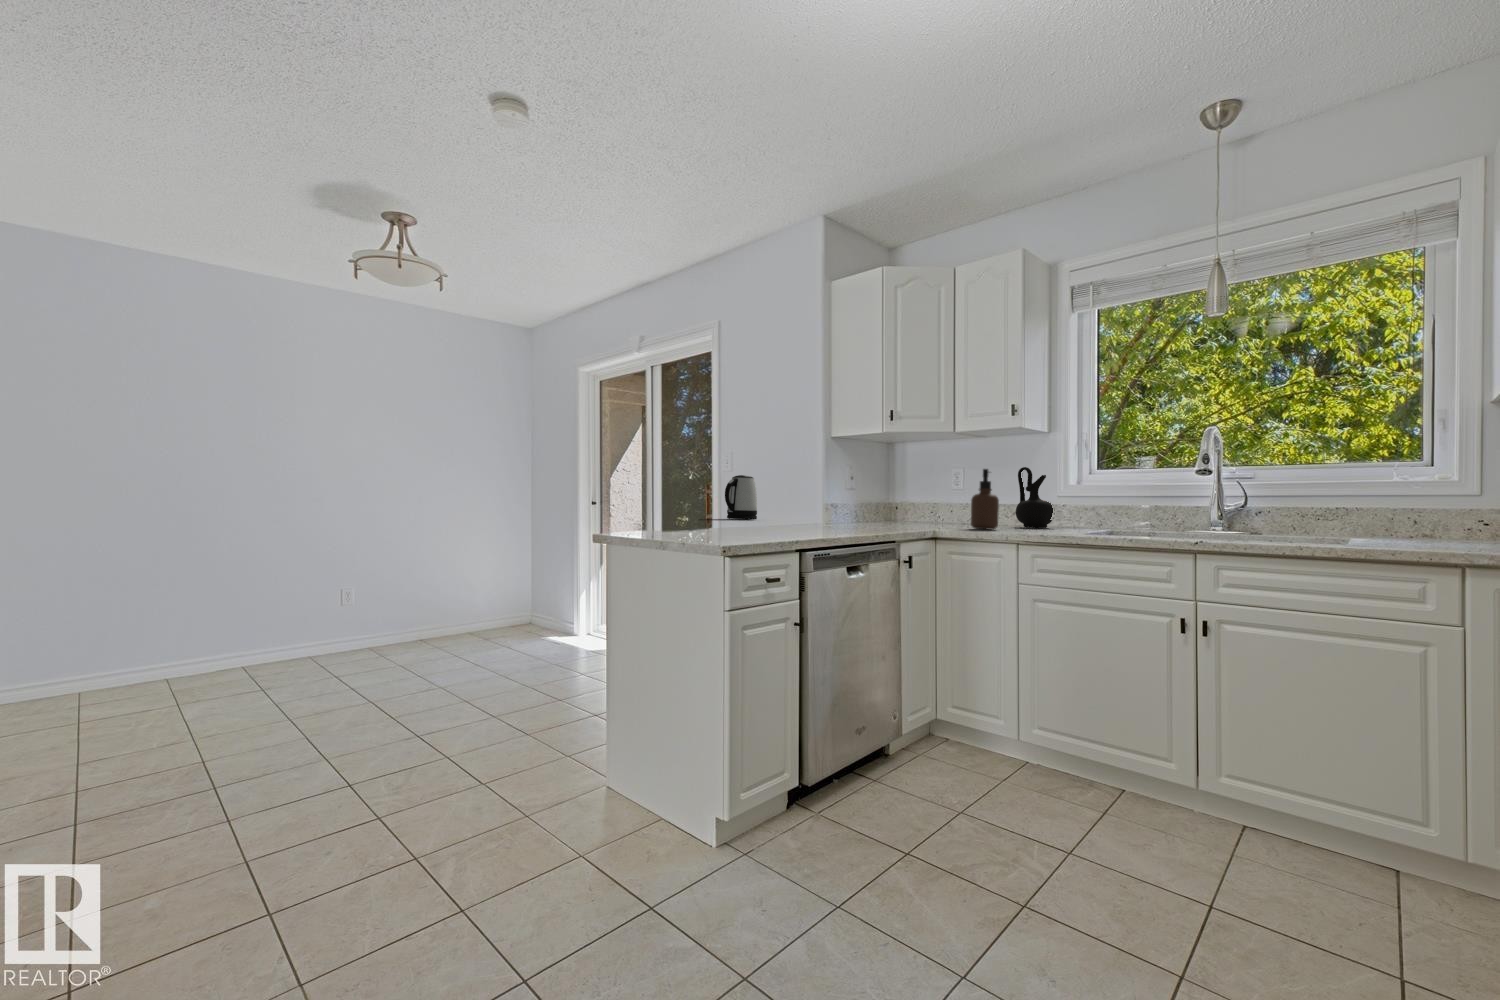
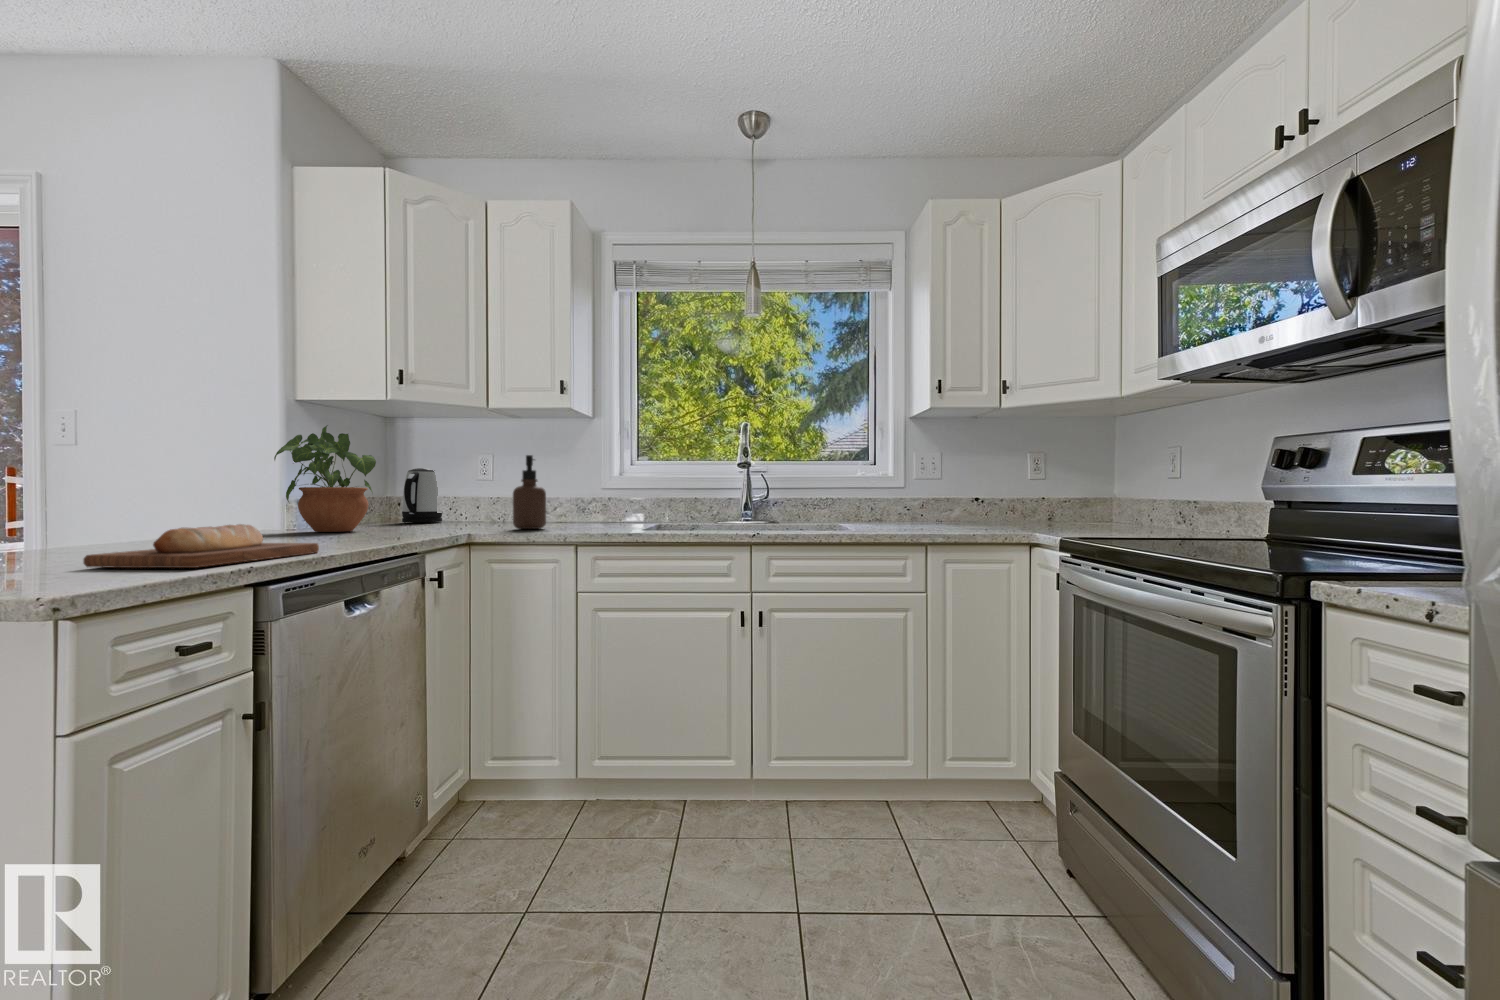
potted plant: none [809,448,872,524] -> present [274,425,376,532]
ceramic jug: present [1016,467,1055,528] -> none [561,453,603,523]
kettle: present [725,475,757,520] -> present [402,468,442,523]
bread loaf: none [723,513,835,535] -> present [83,524,319,568]

